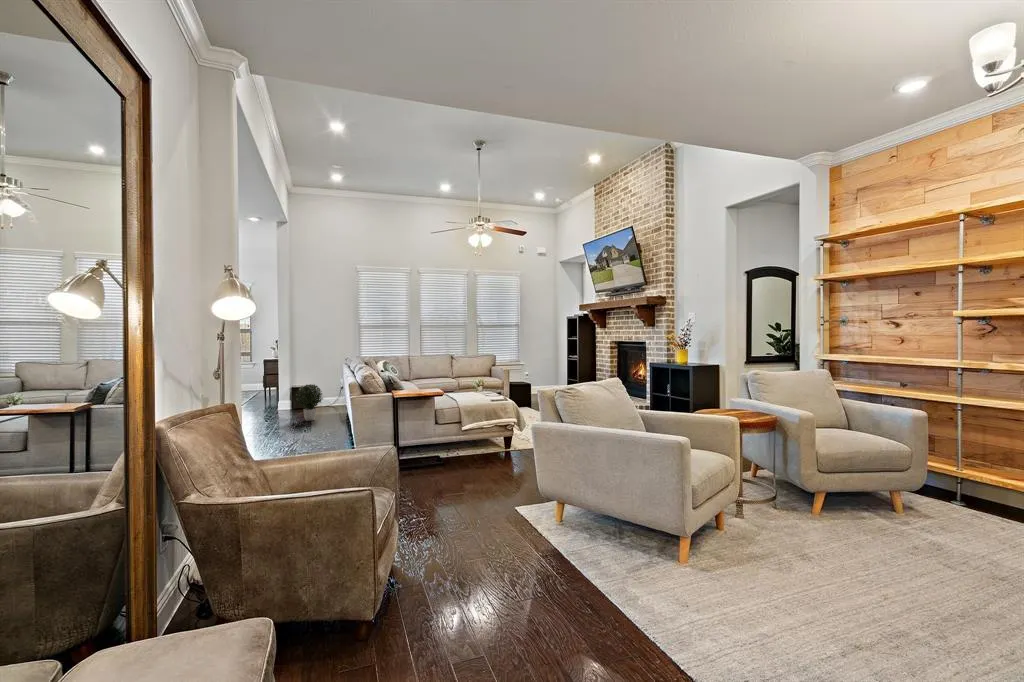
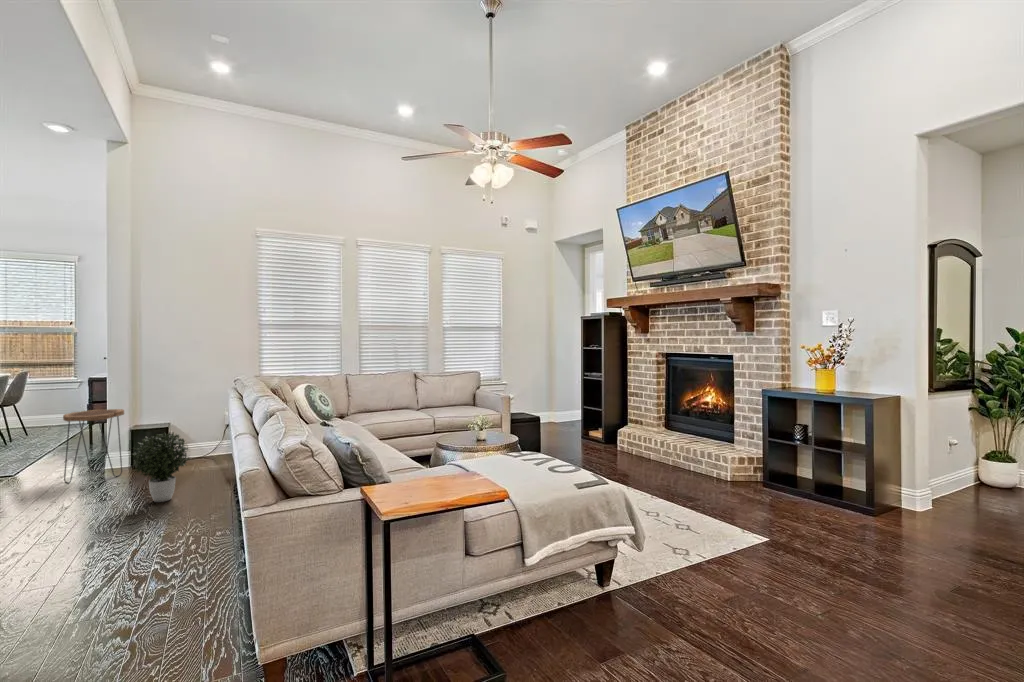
side table: none [259,374,288,413] -> present [63,409,124,483]

